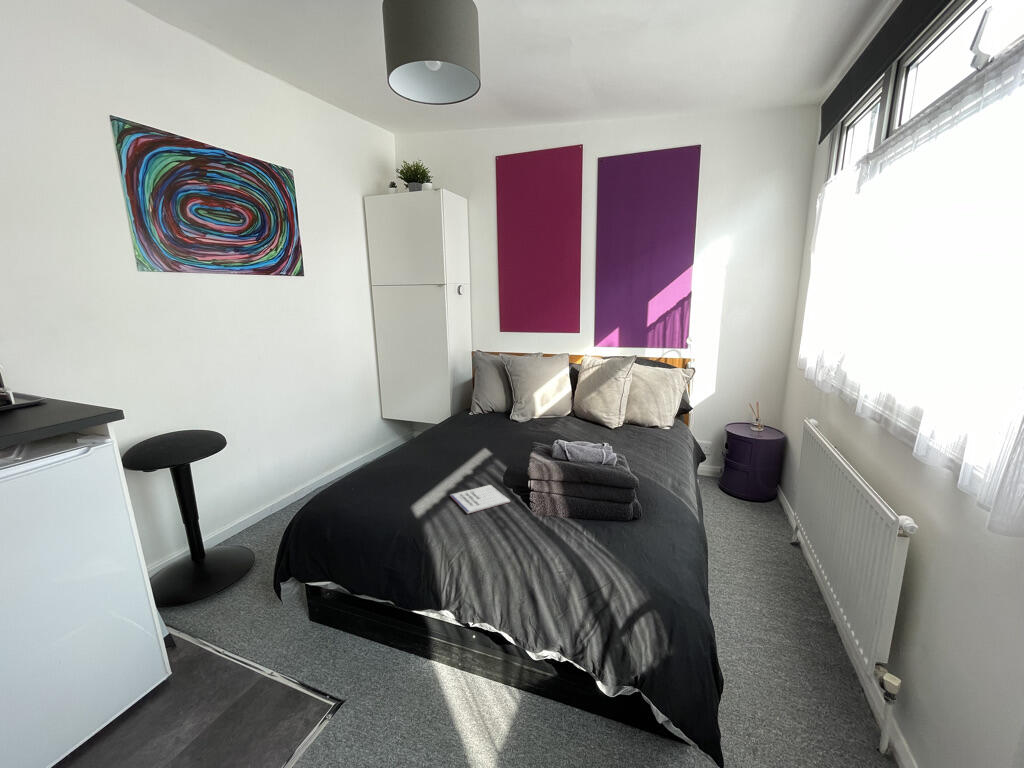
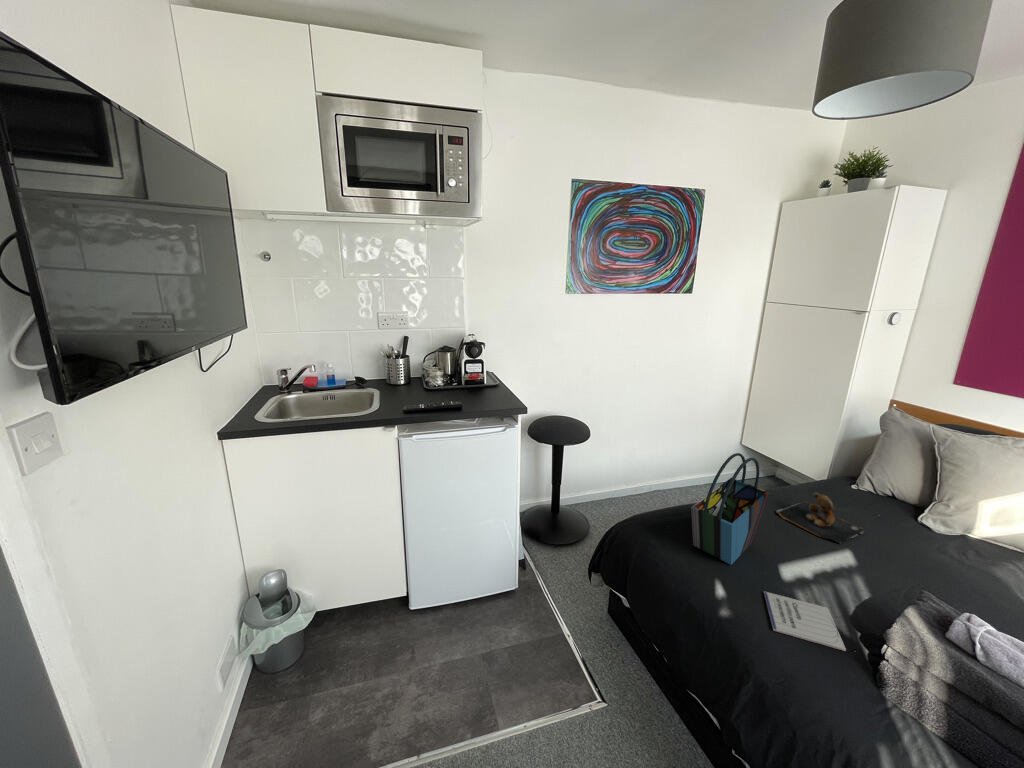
tote bag: none [376,394,427,491] -> present [691,453,769,565]
teddy bear: none [432,418,488,449] -> present [776,493,864,543]

